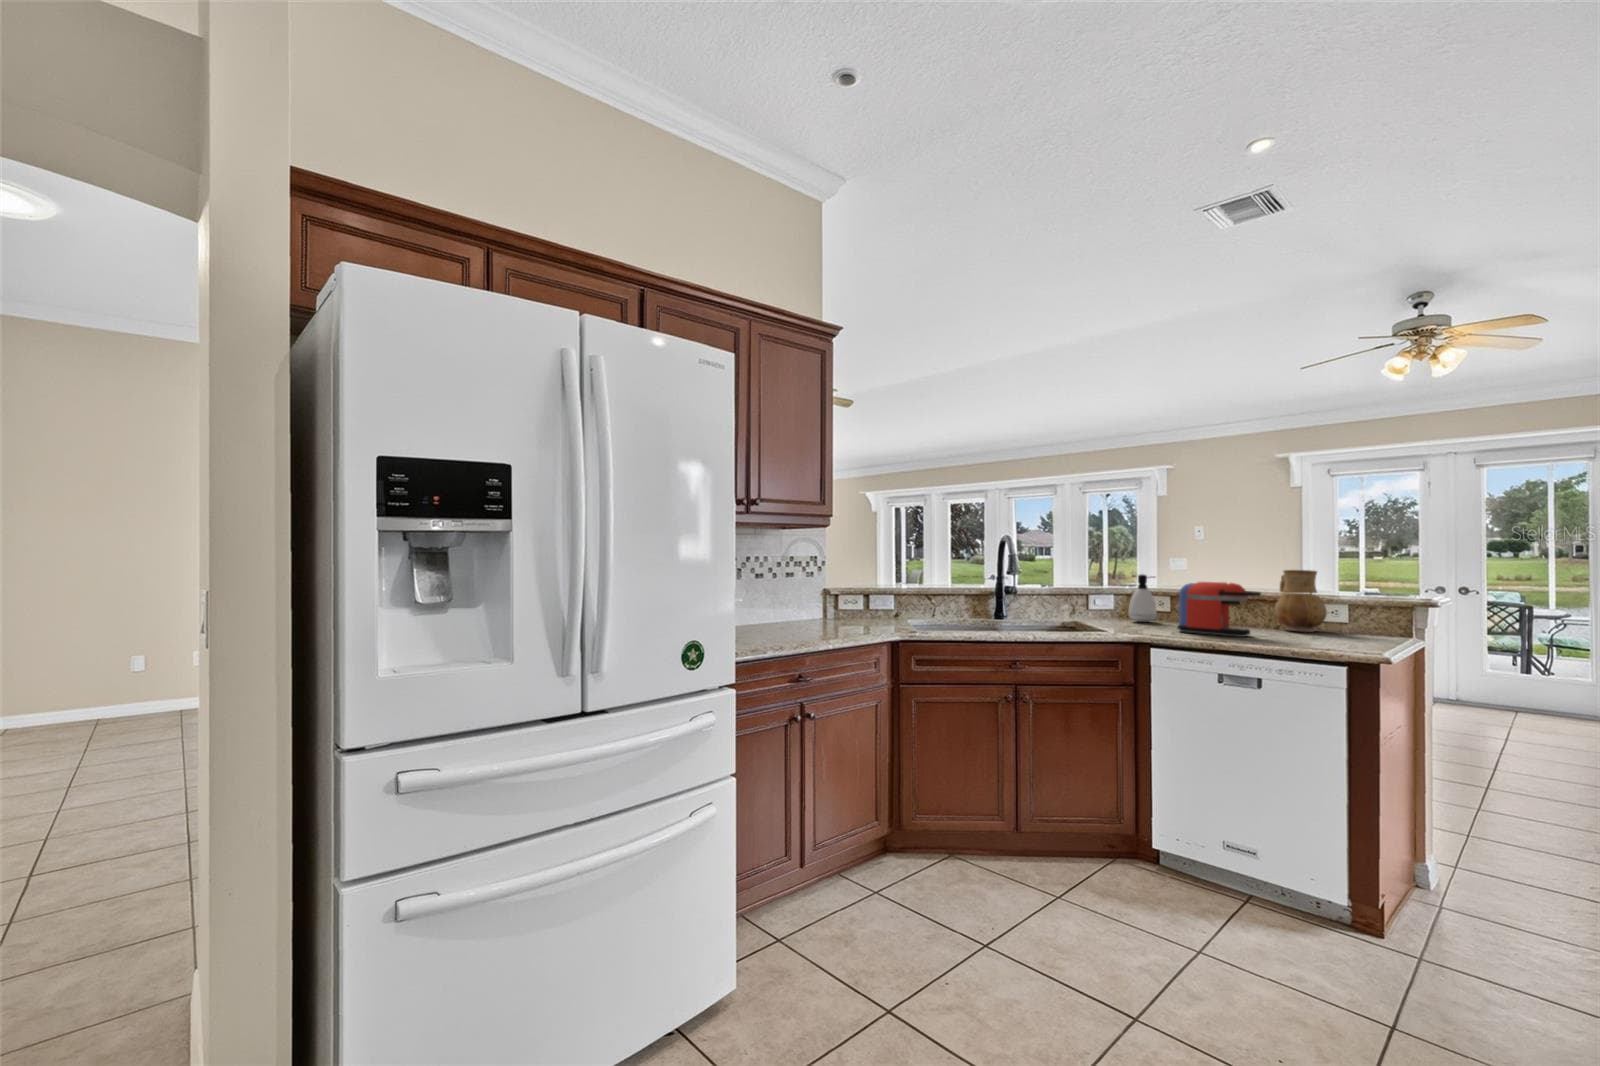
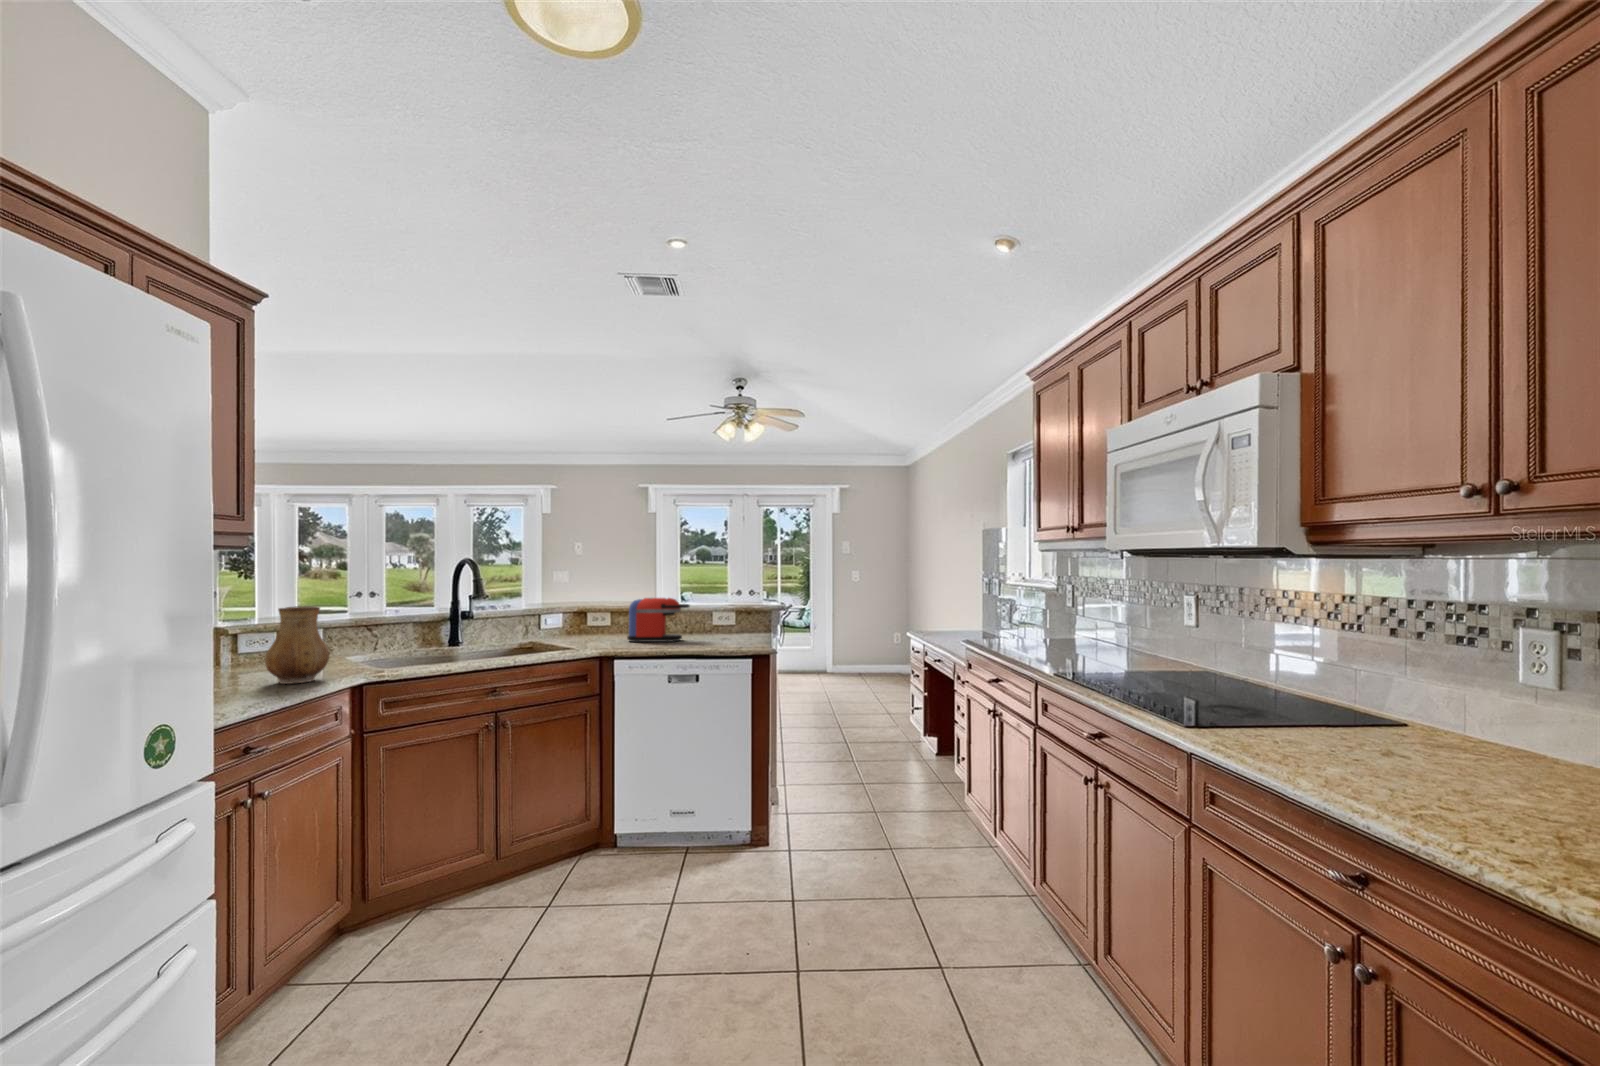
ceramic pitcher: present [1274,570,1327,632] -> present [265,606,329,684]
soap dispenser: present [1129,574,1157,622] -> none [577,593,601,635]

